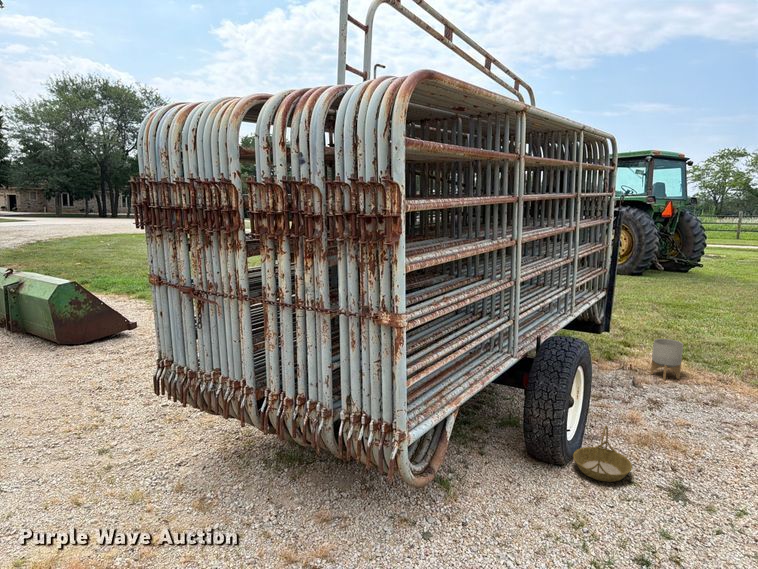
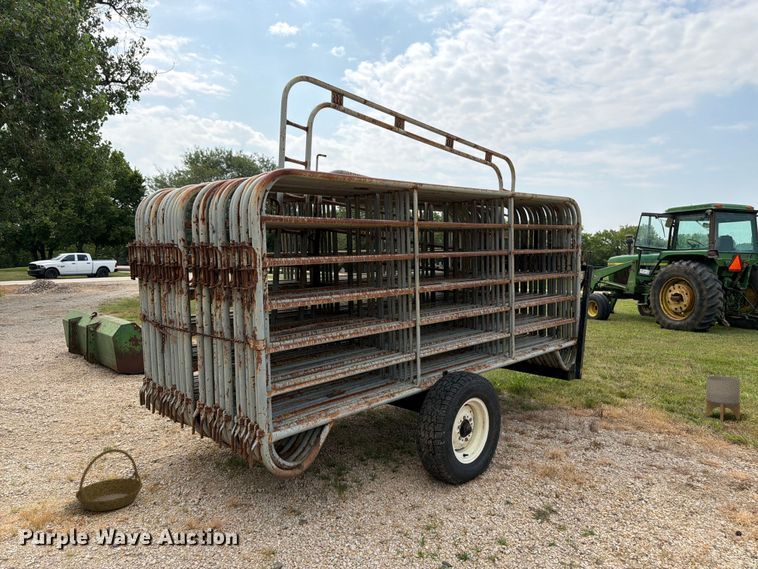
basket: present [573,425,632,482] -> present [76,449,142,511]

